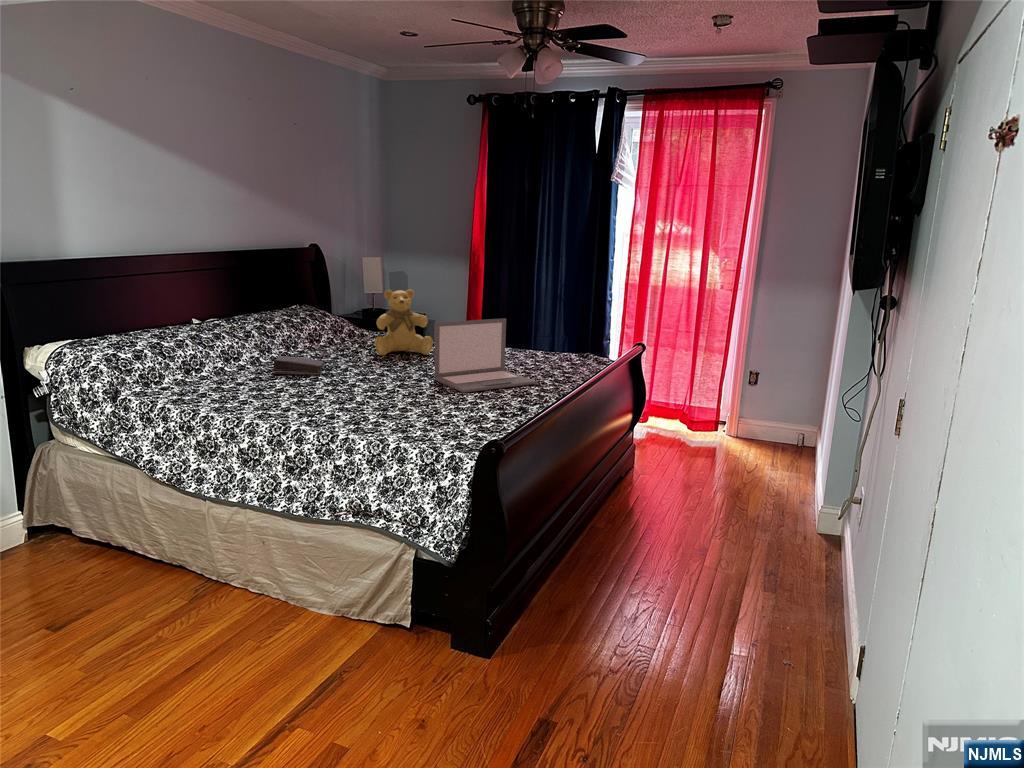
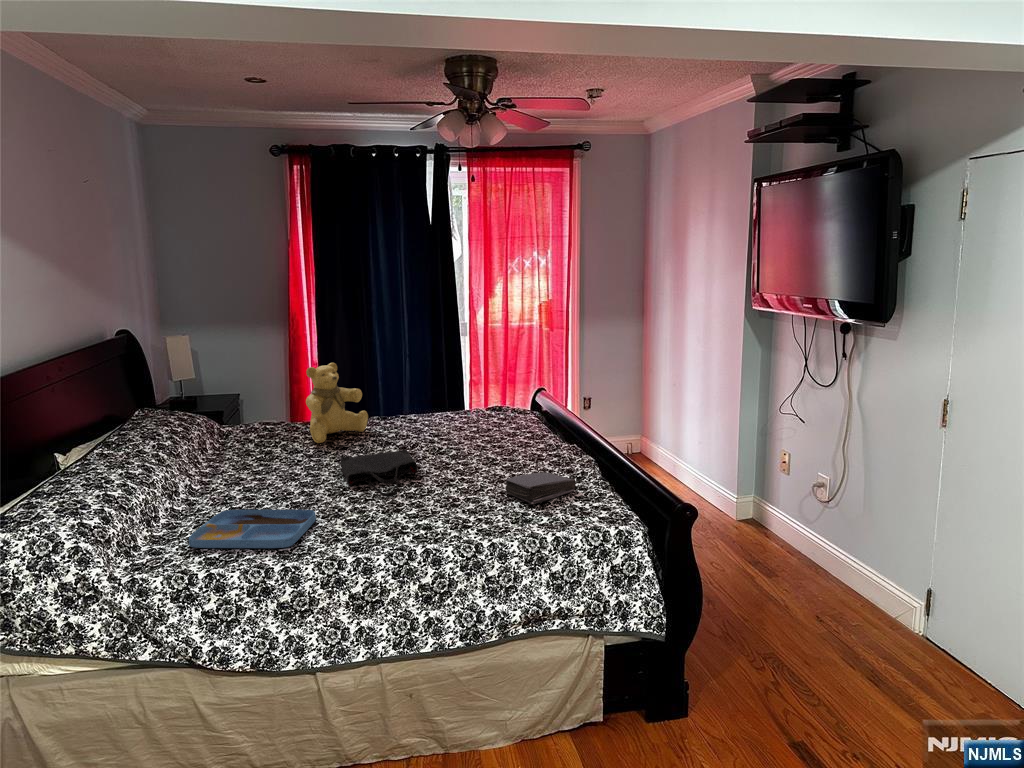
laptop: present [434,318,536,393] -> none [426,377,528,464]
book: present [273,356,324,375] -> present [505,473,576,504]
tote bag: none [338,362,411,395] -> present [340,449,417,497]
tray: none [184,376,279,405] -> present [189,509,316,548]

